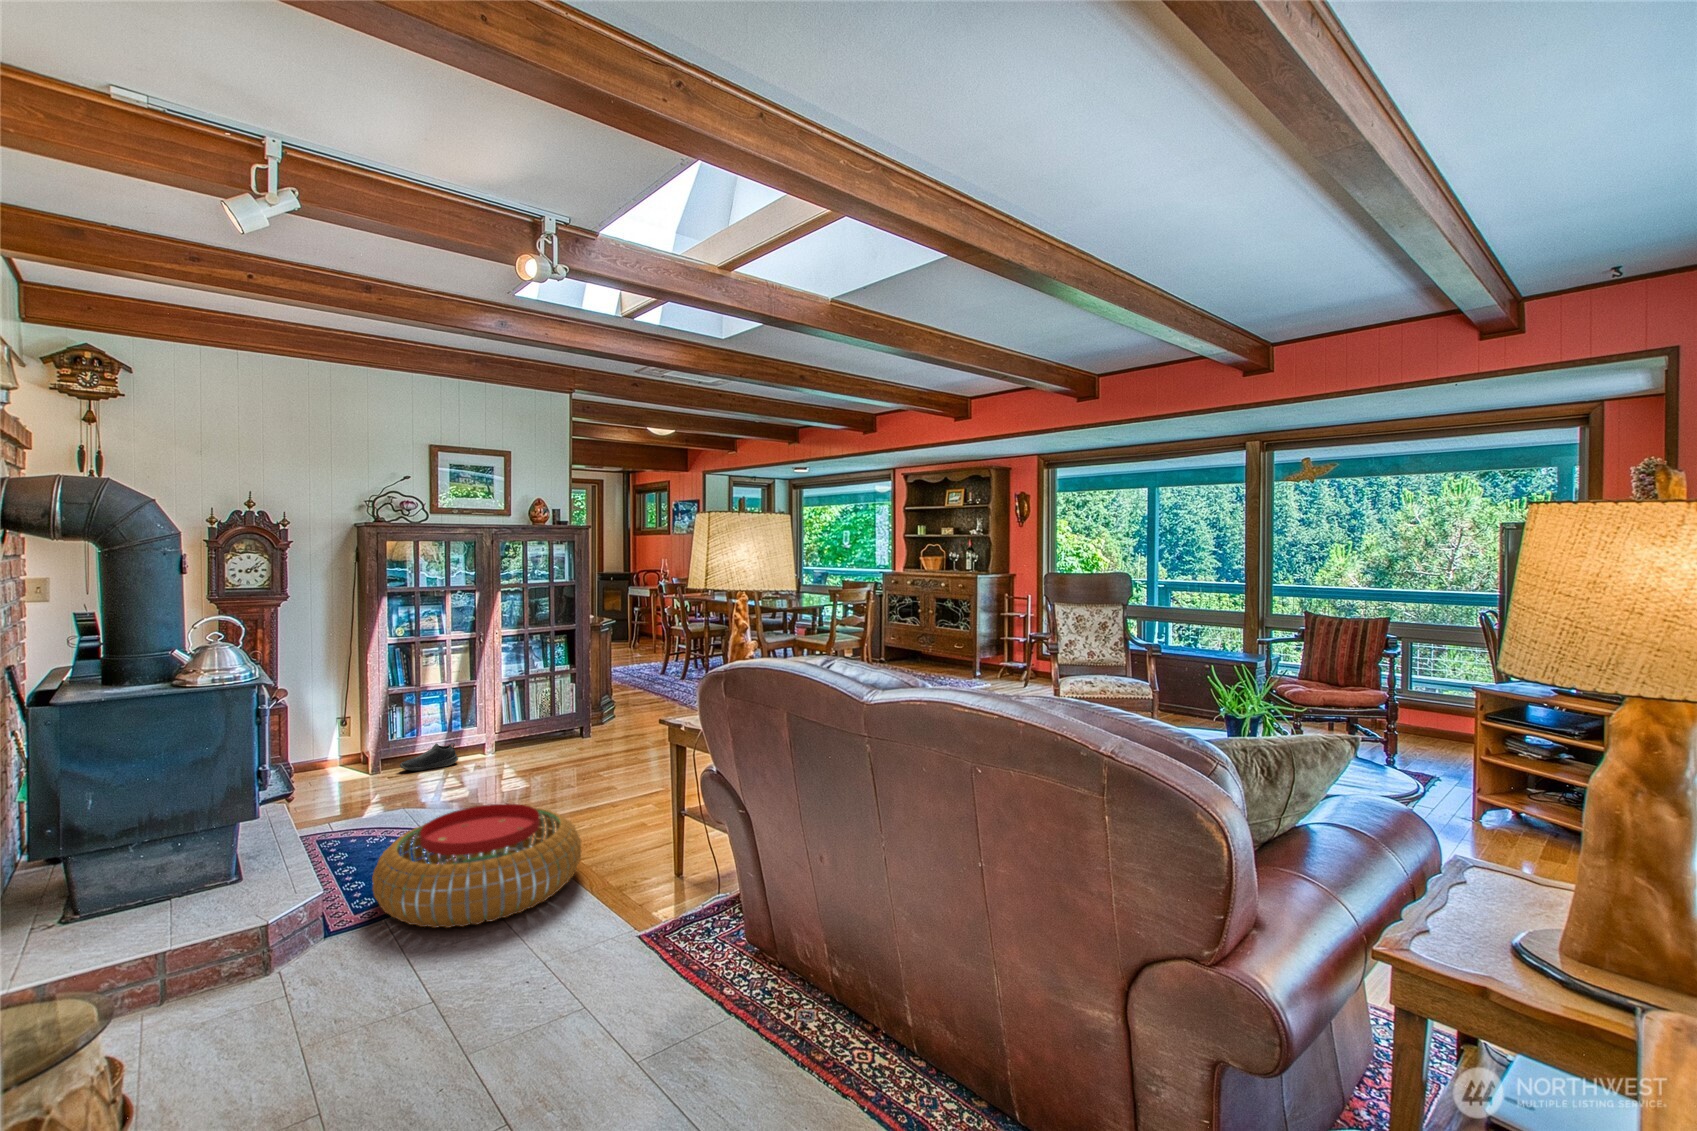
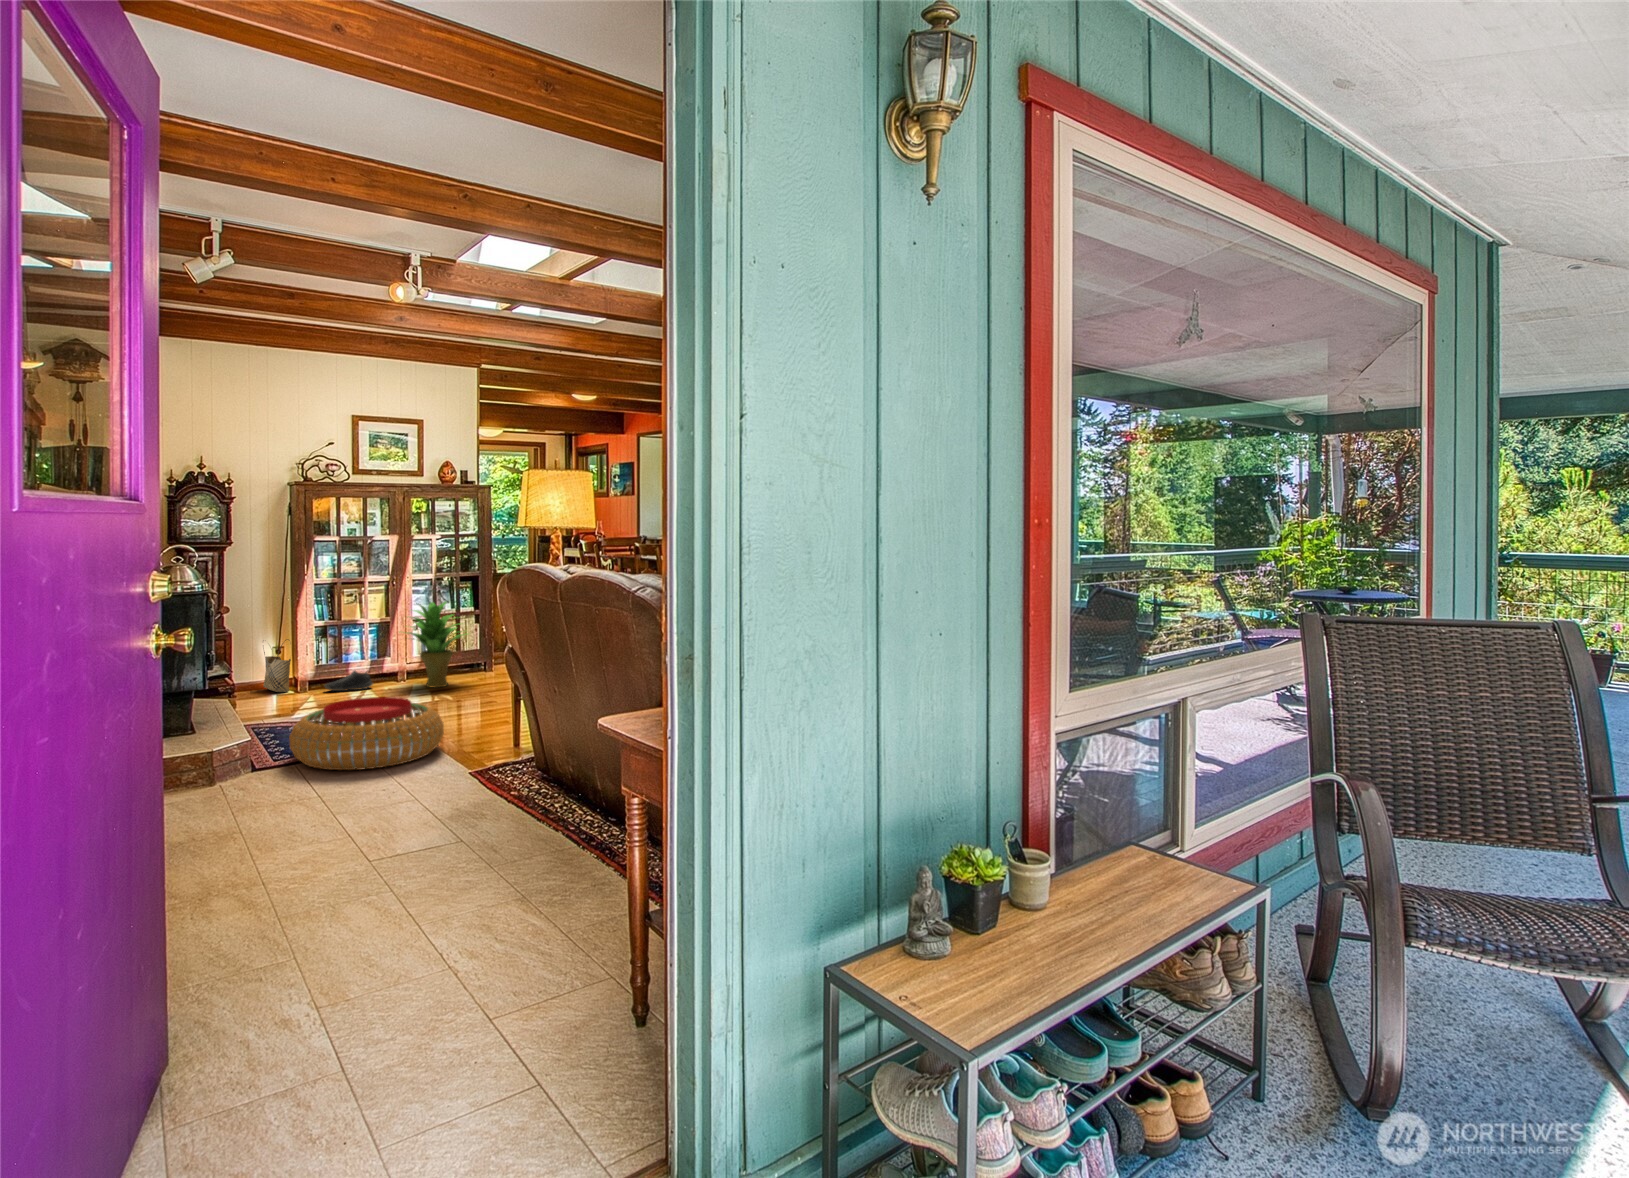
potted plant: none [489,657,572,759] -> present [407,602,464,687]
woven basket: none [323,710,359,775] -> present [263,639,291,692]

